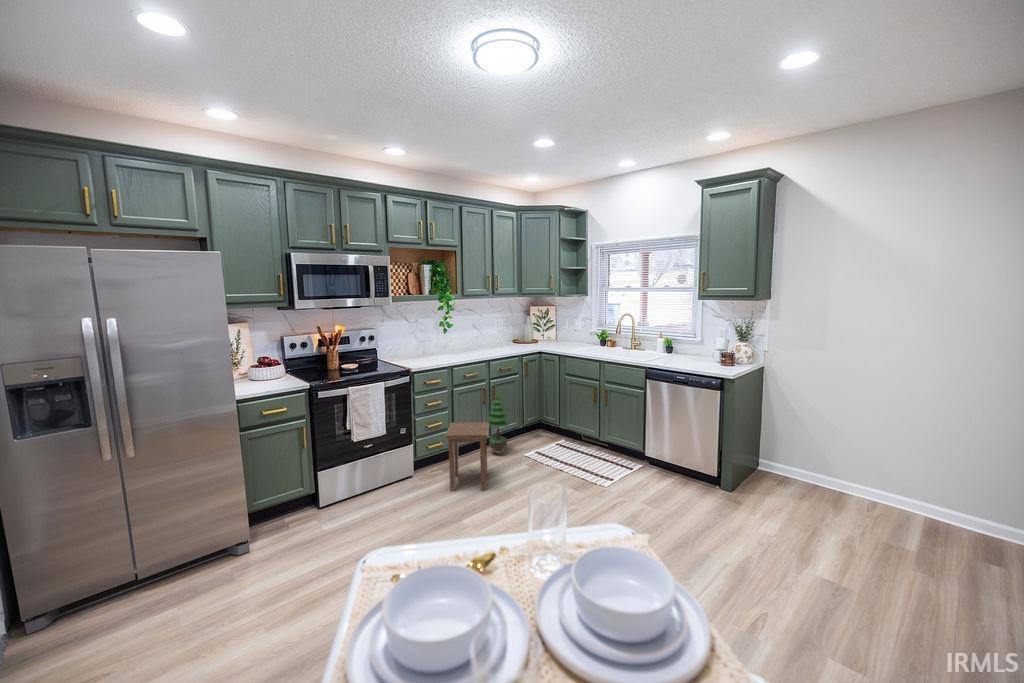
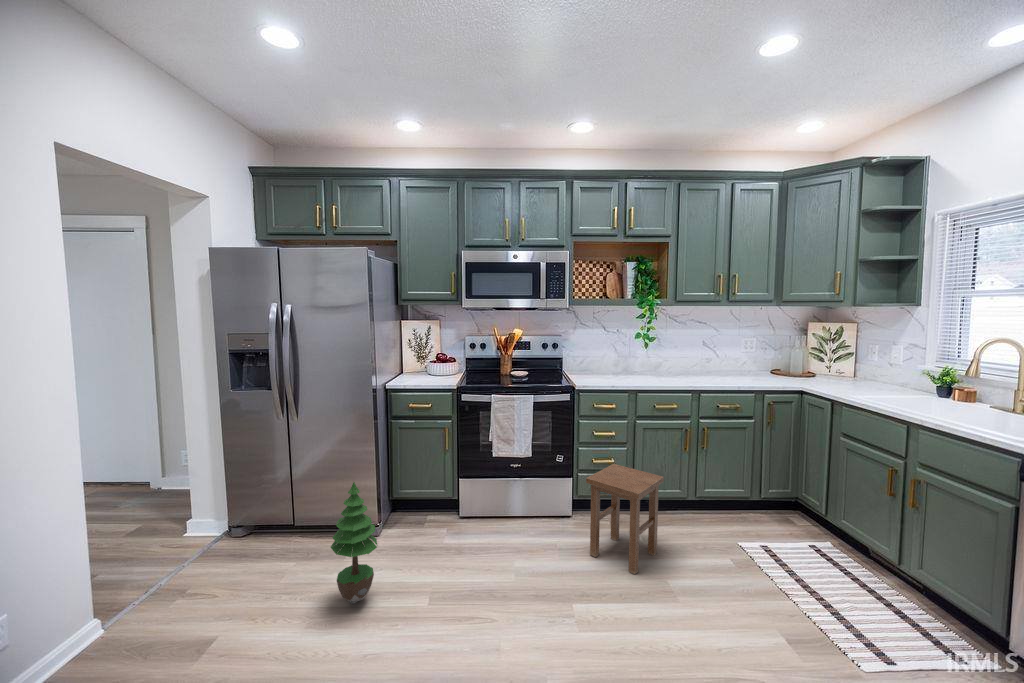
potted tree: present [488,392,509,454] -> present [331,482,377,604]

